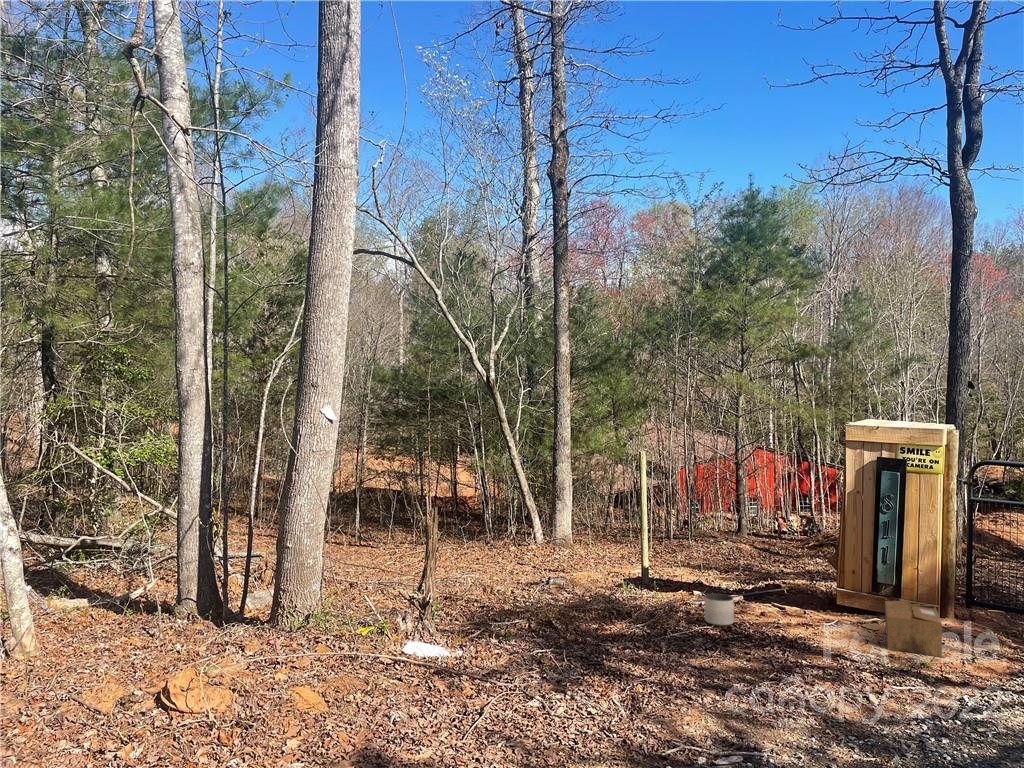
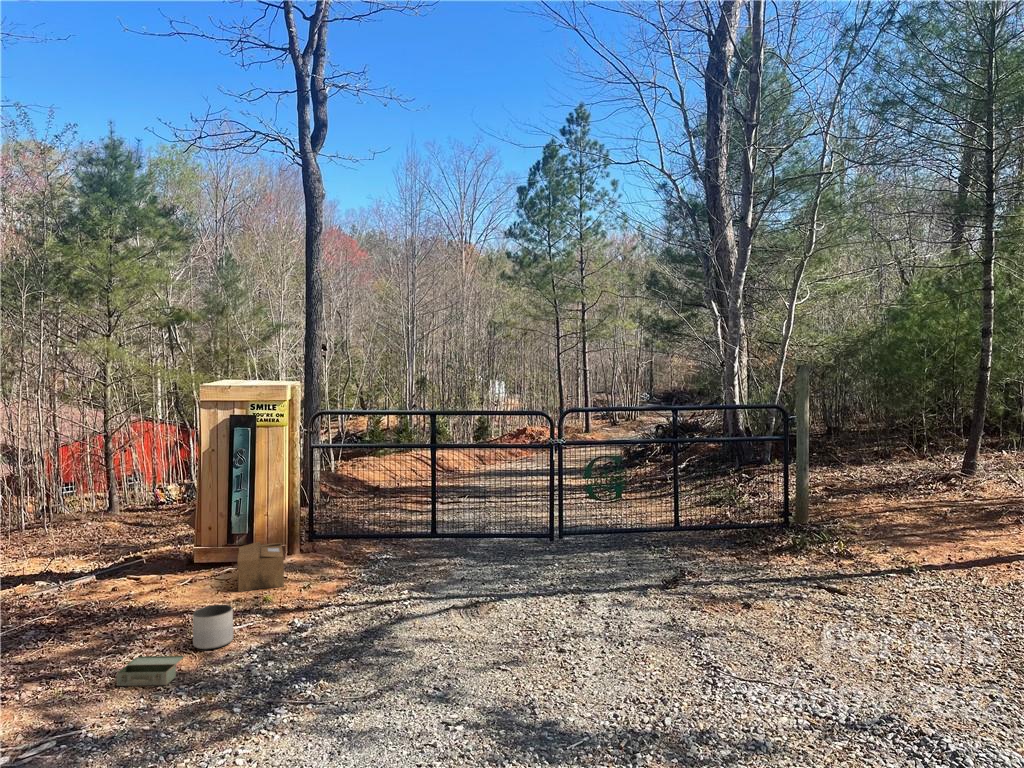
planter: present [705,594,734,626] -> present [193,605,233,650]
toolbox: none [786,691,848,729] -> present [117,656,184,686]

